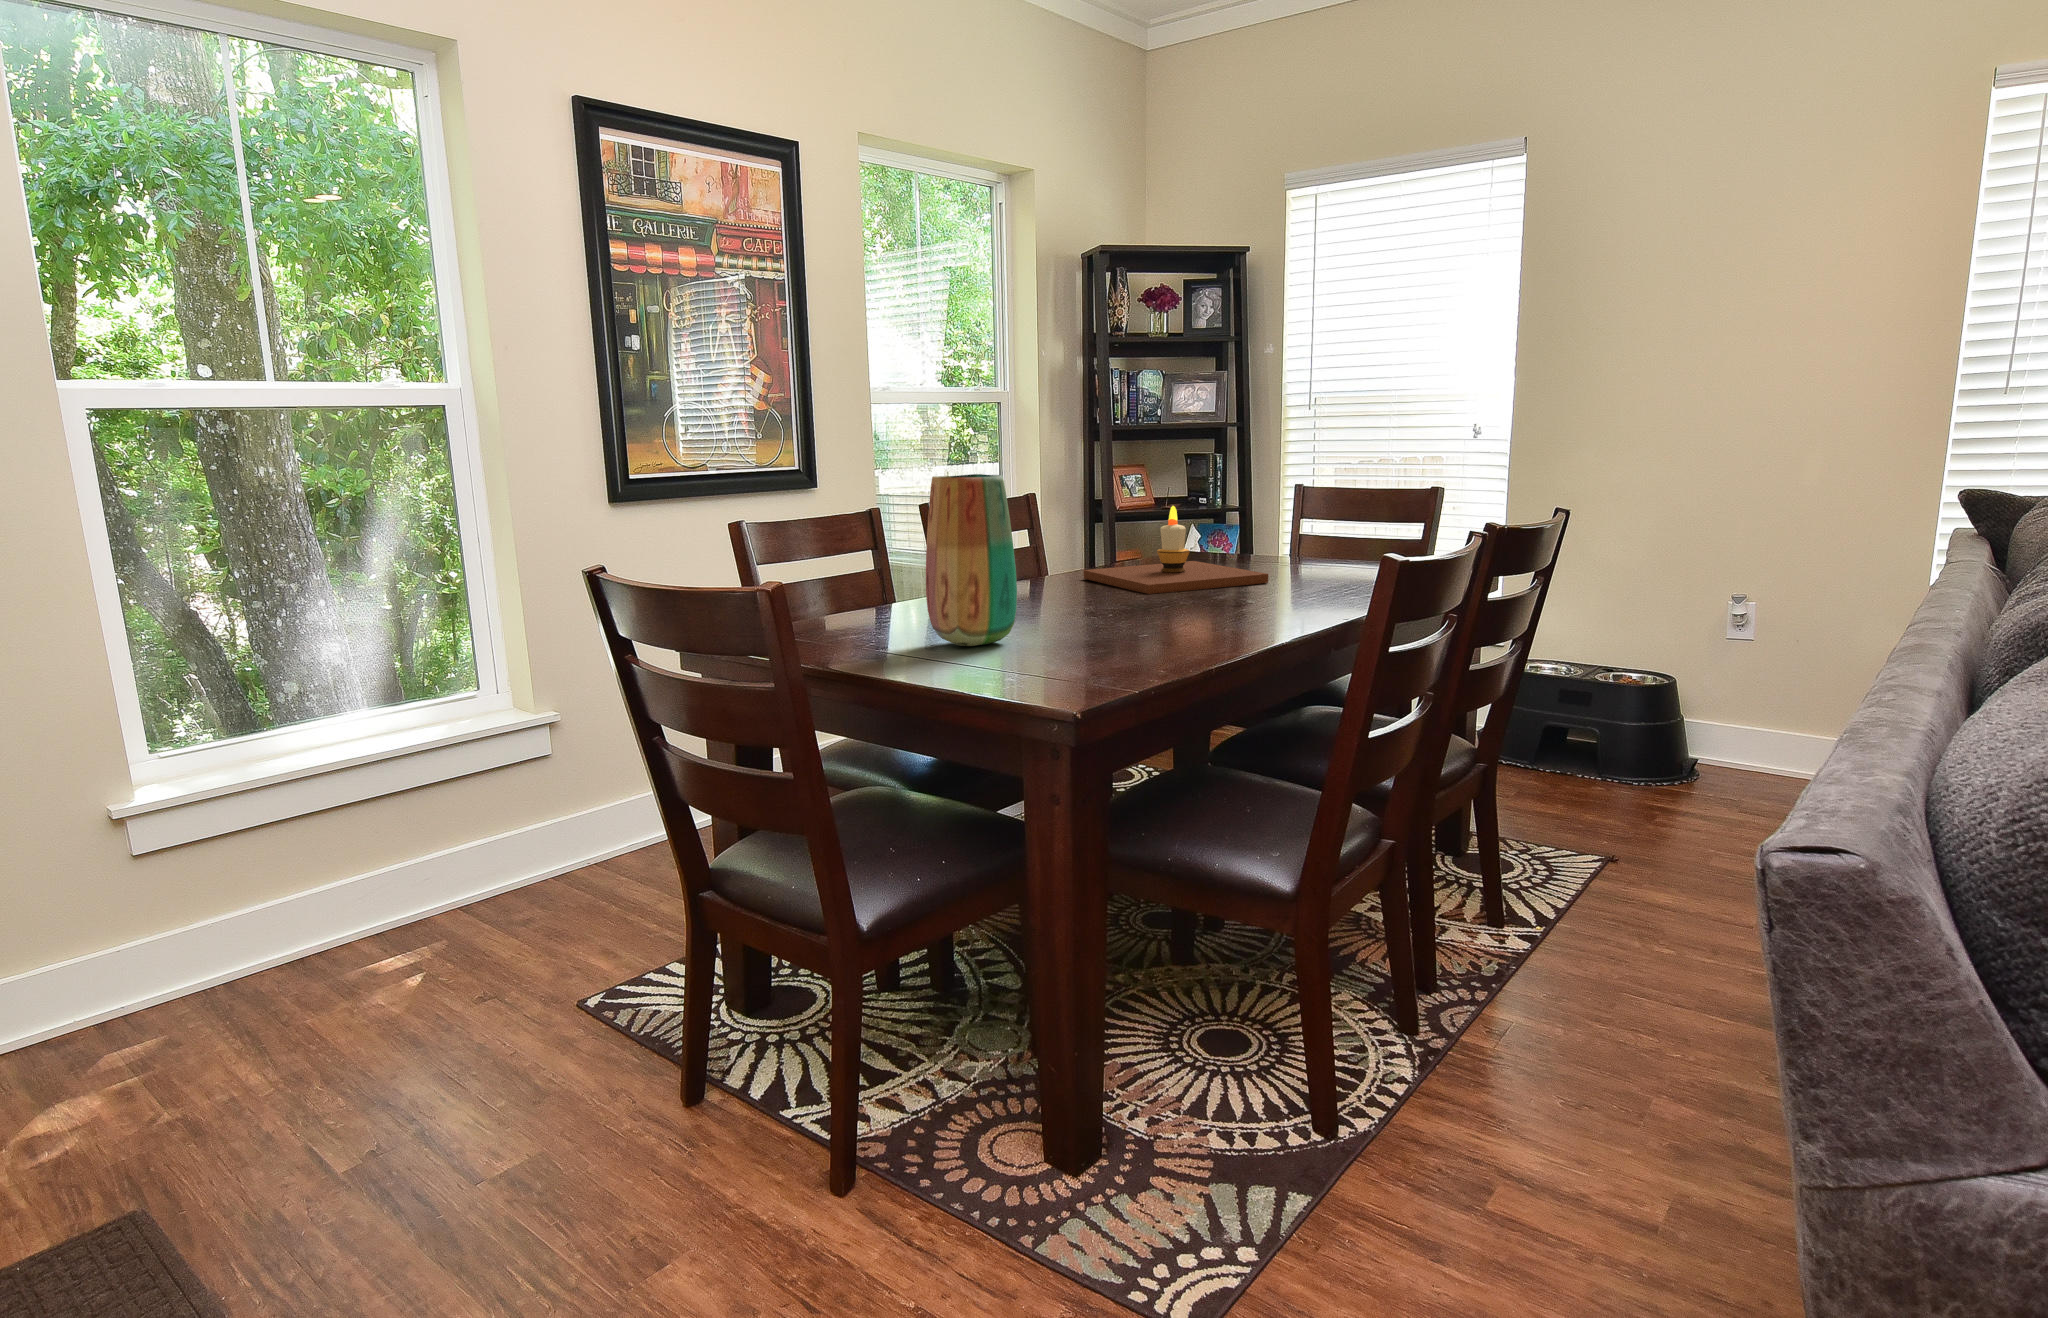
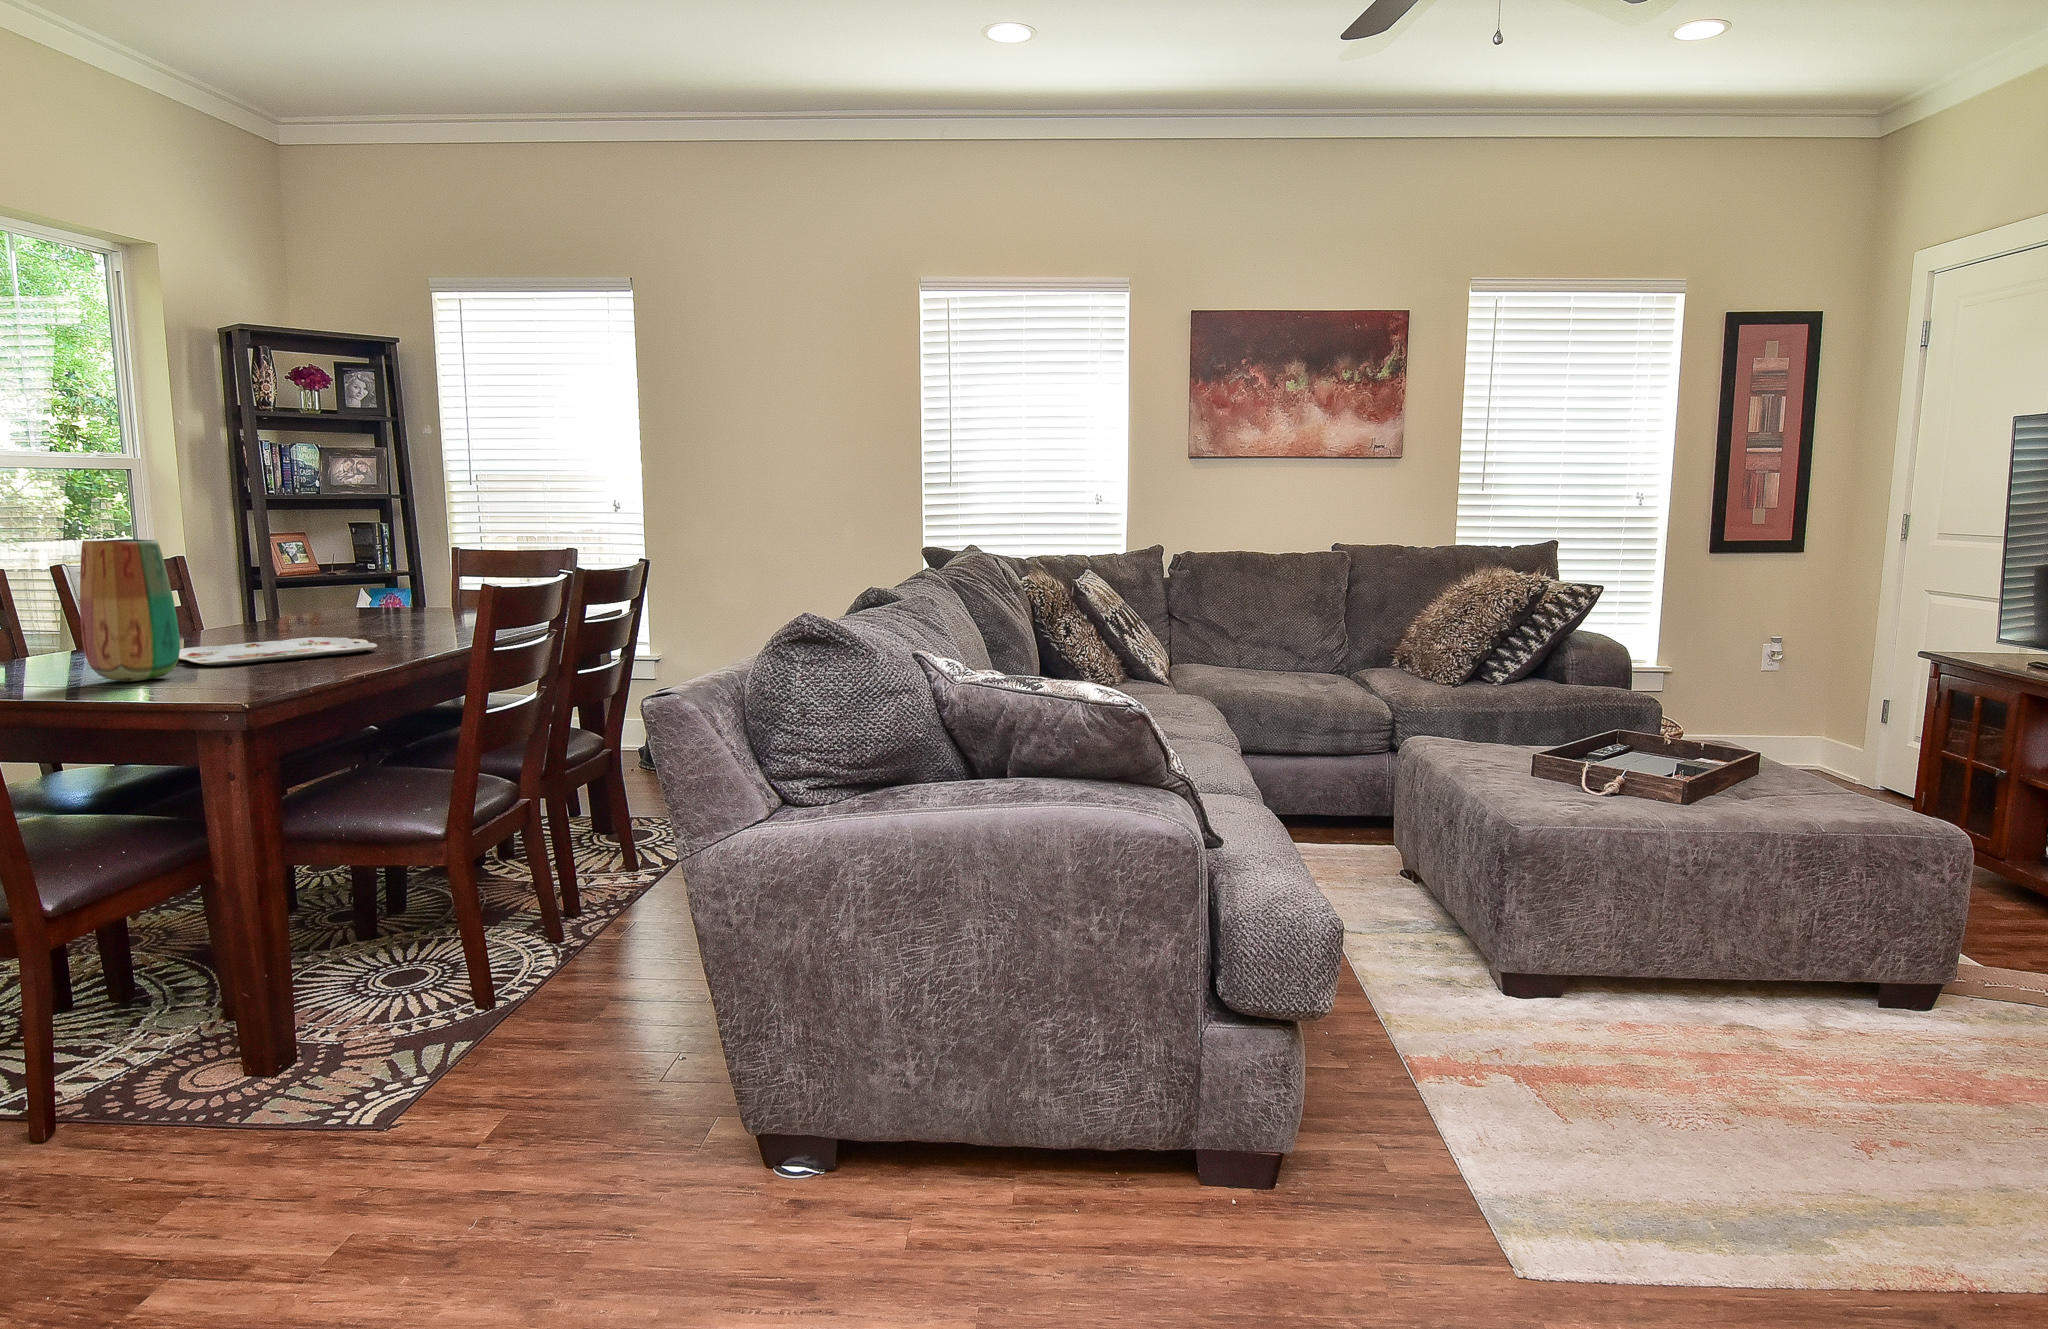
candle: present [1084,506,1268,594] -> none [243,568,426,642]
serving tray: none [1008,591,1222,627] -> present [179,637,377,666]

